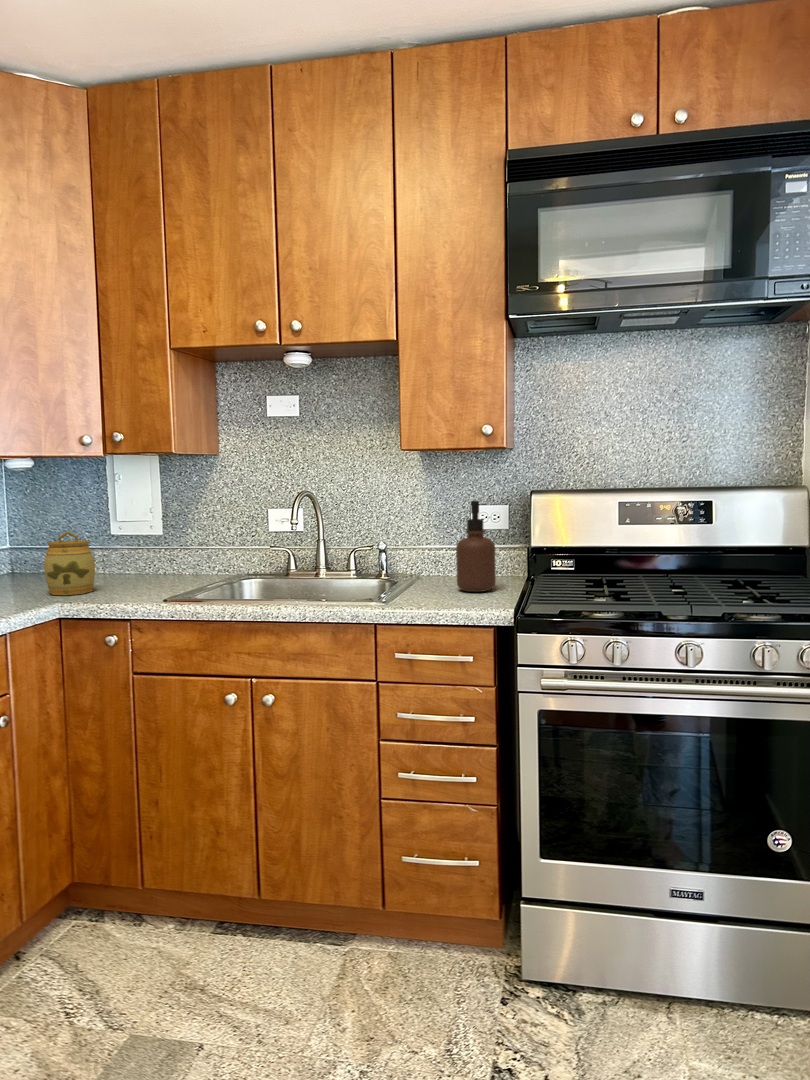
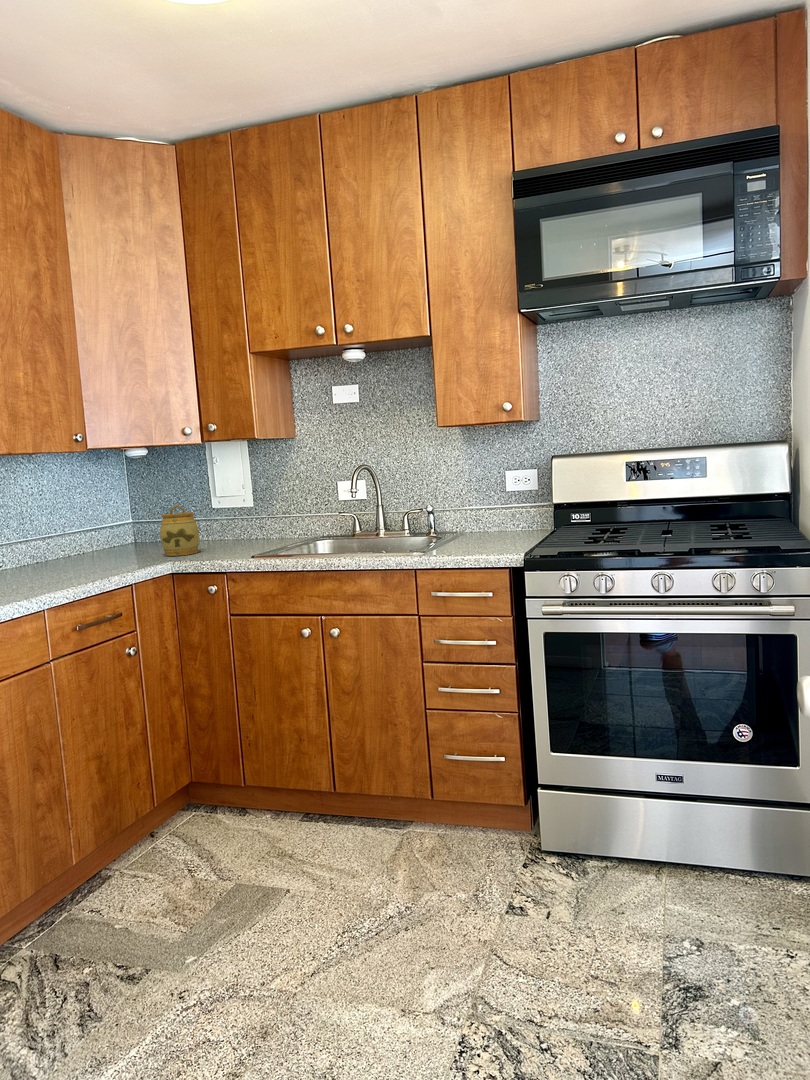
soap dispenser: present [456,501,496,592] -> none [486,466,520,542]

